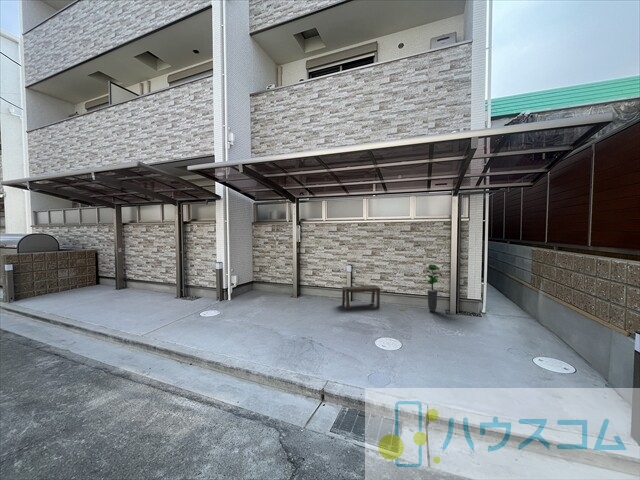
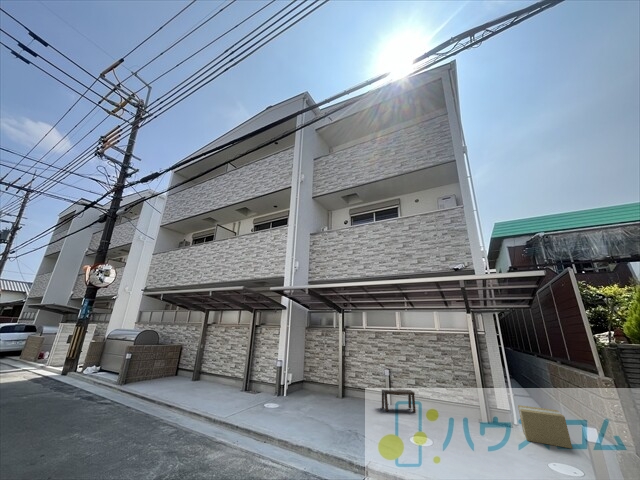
potted plant: present [423,264,442,312] -> none [448,372,469,420]
cardboard box: none [497,296,558,338] -> present [518,405,572,449]

